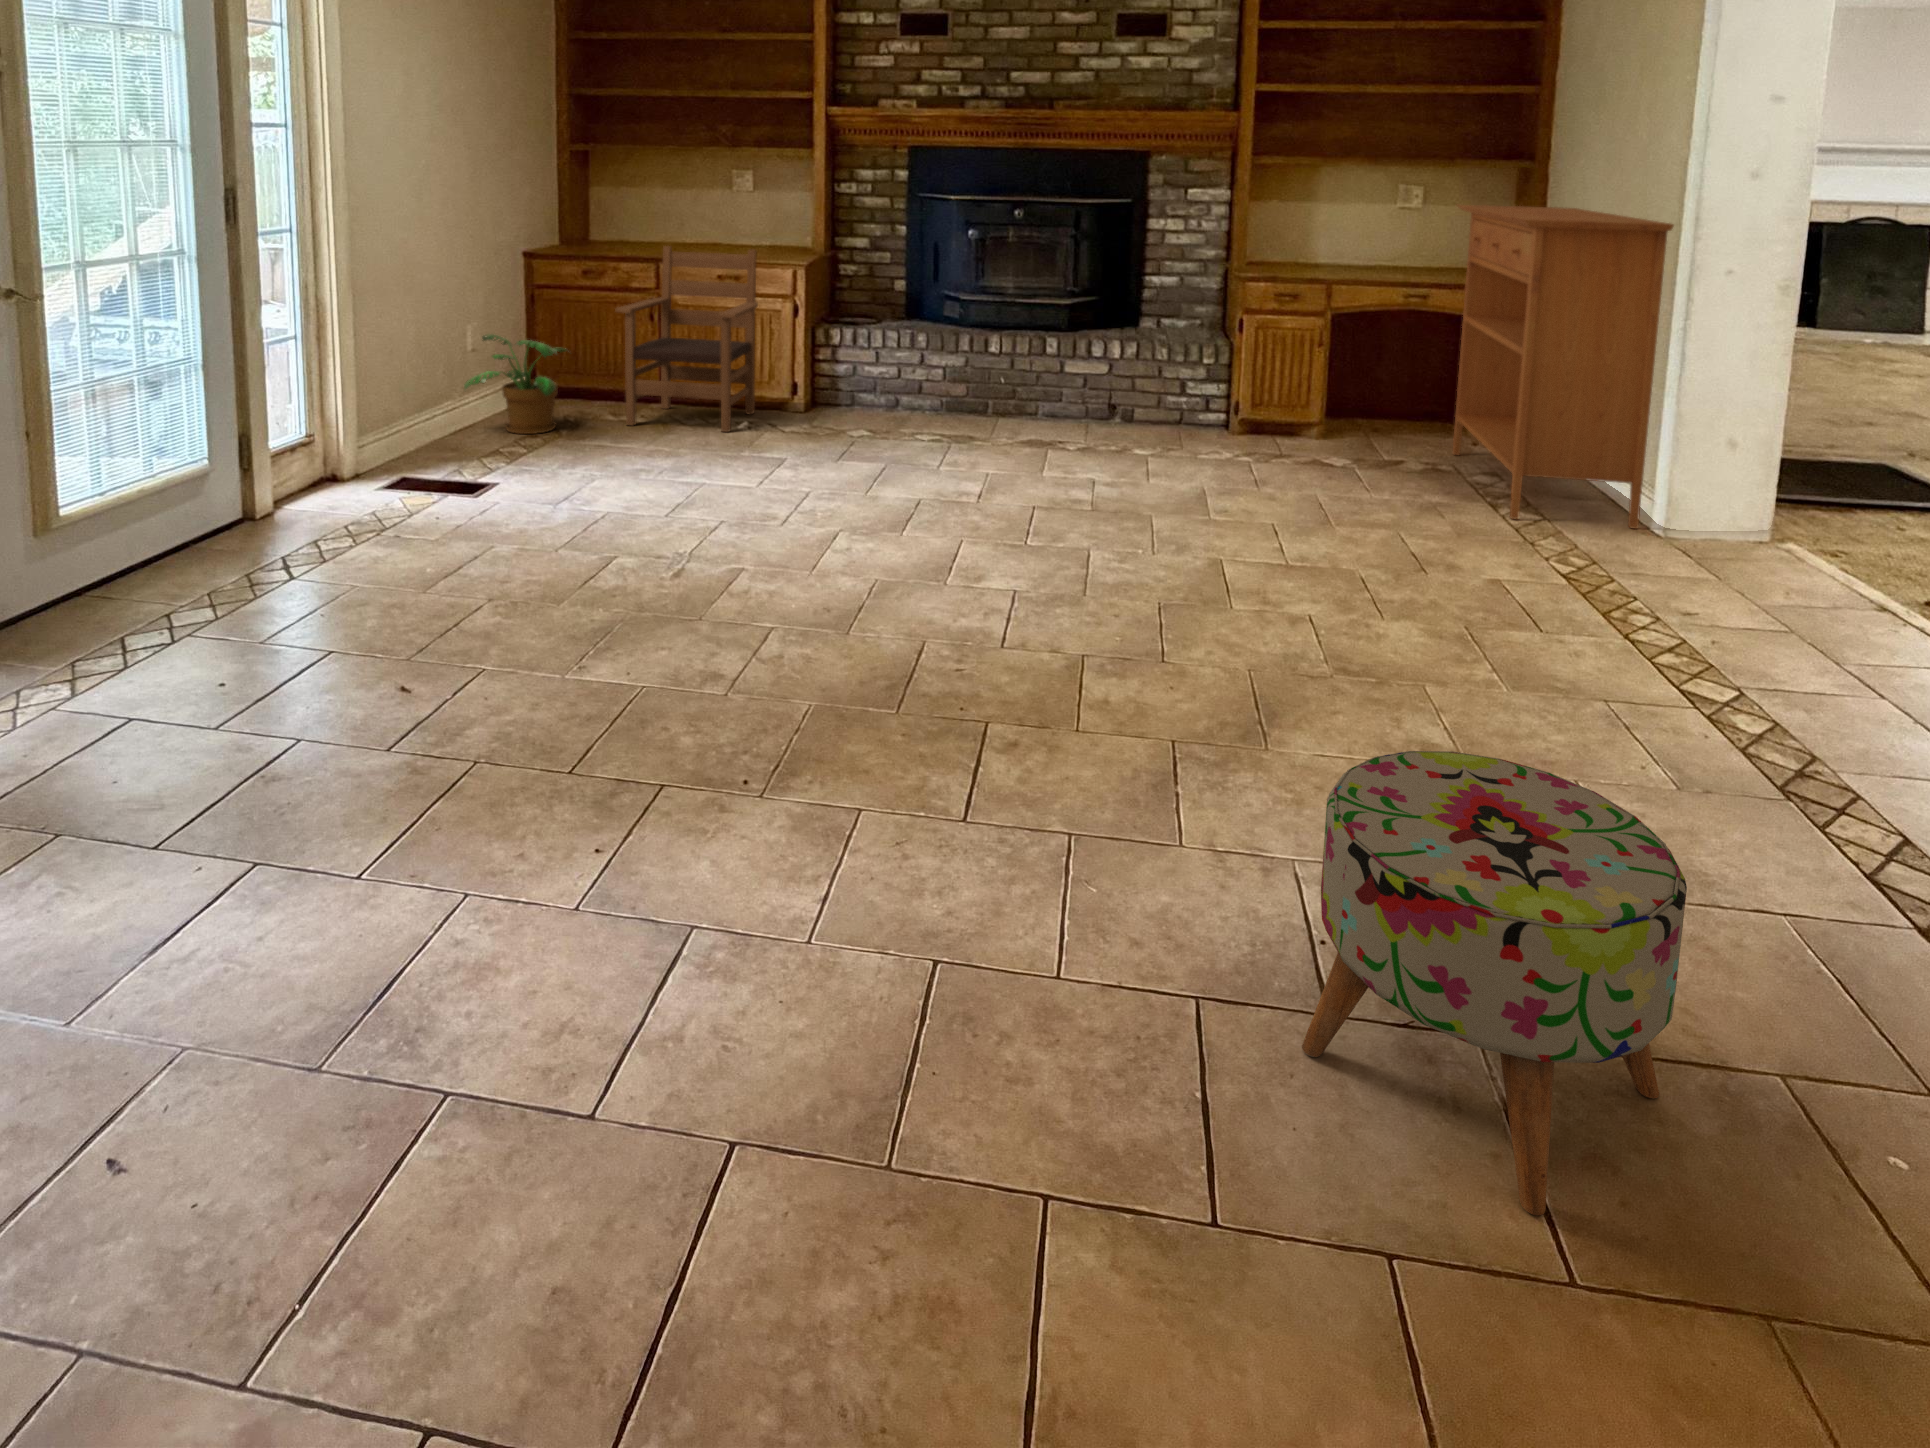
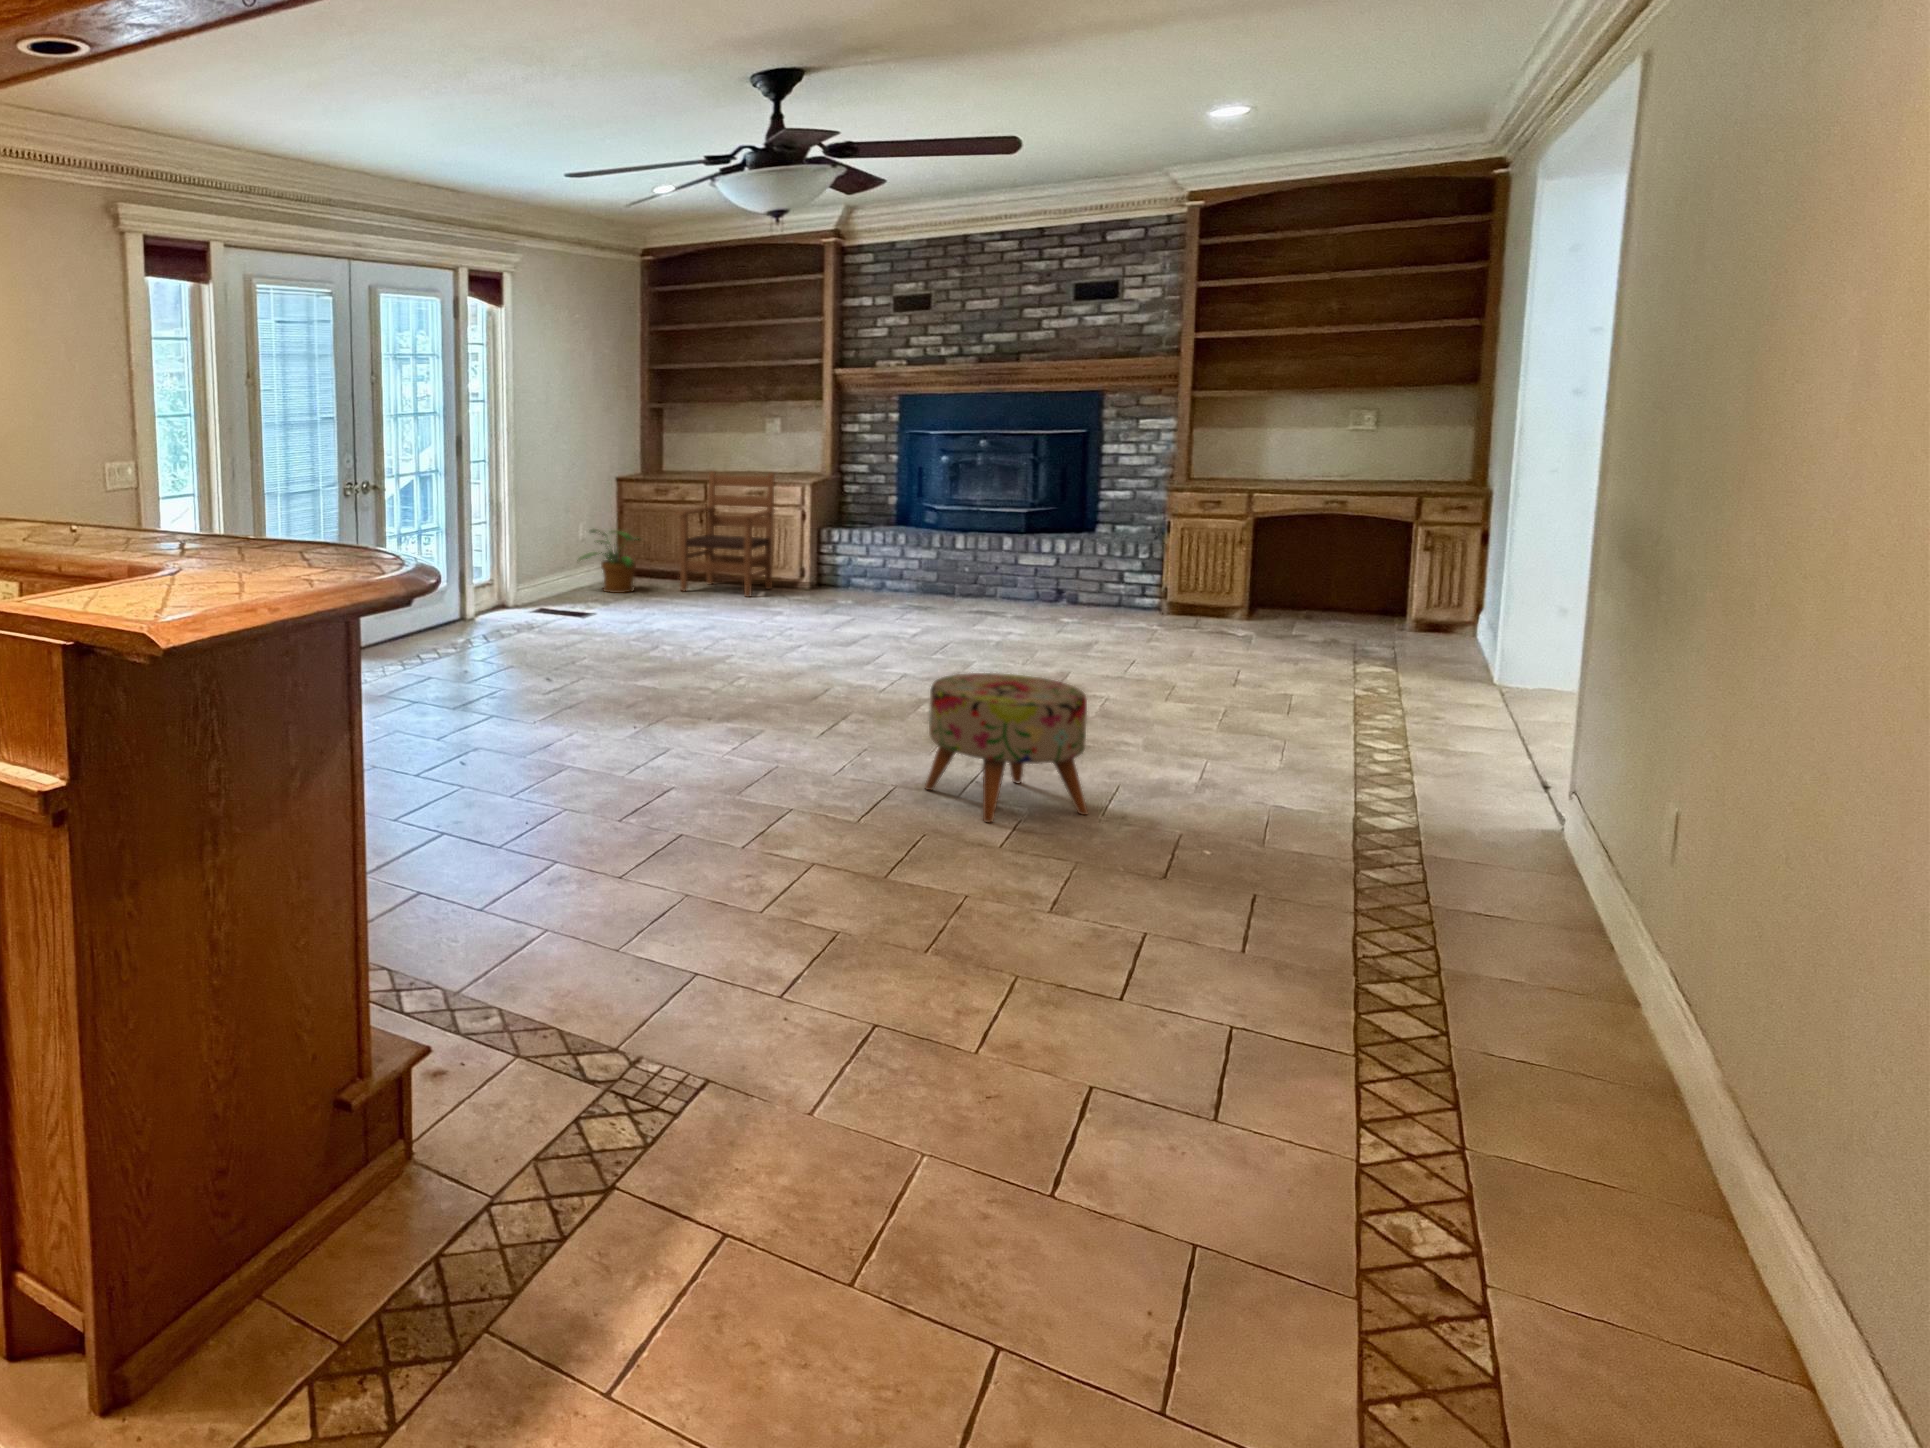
console table: present [1453,205,1674,529] -> none [1350,424,1488,678]

